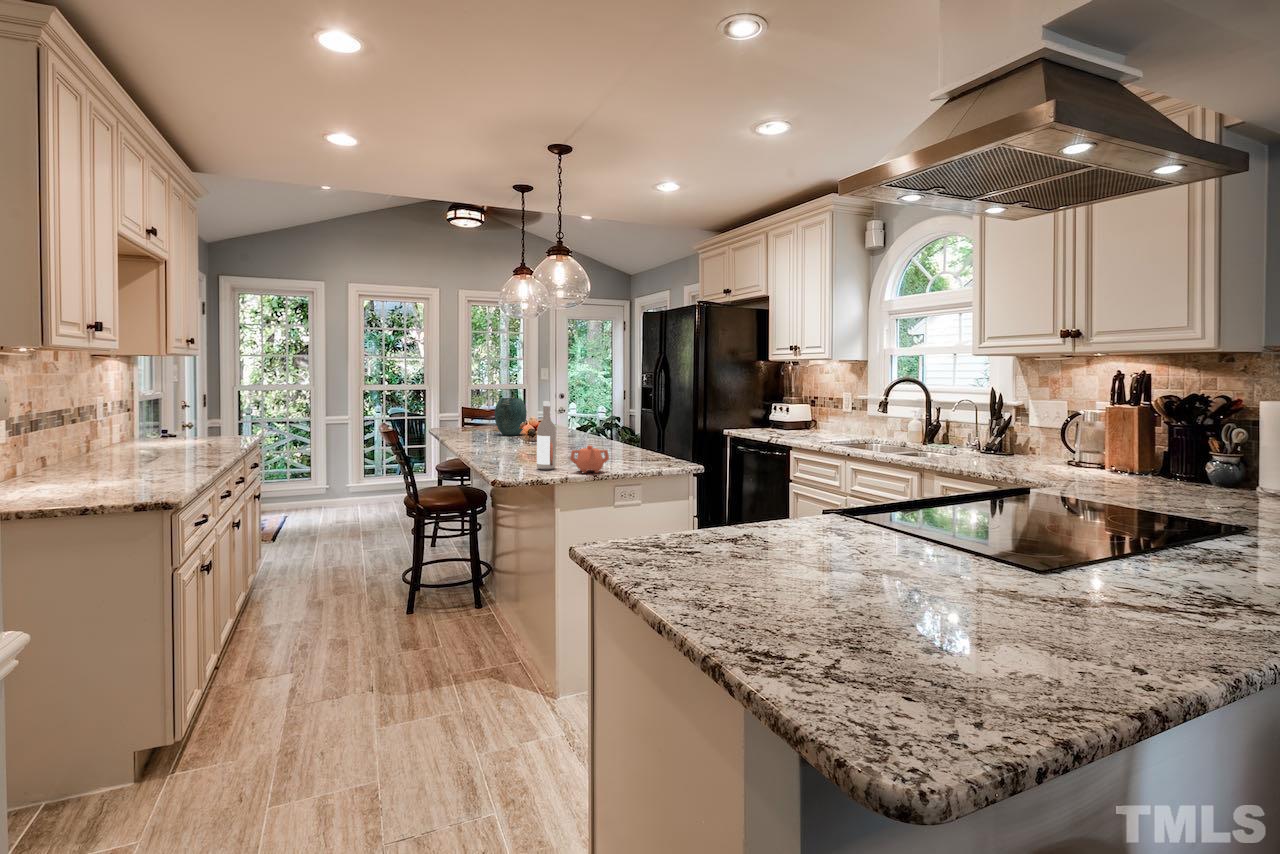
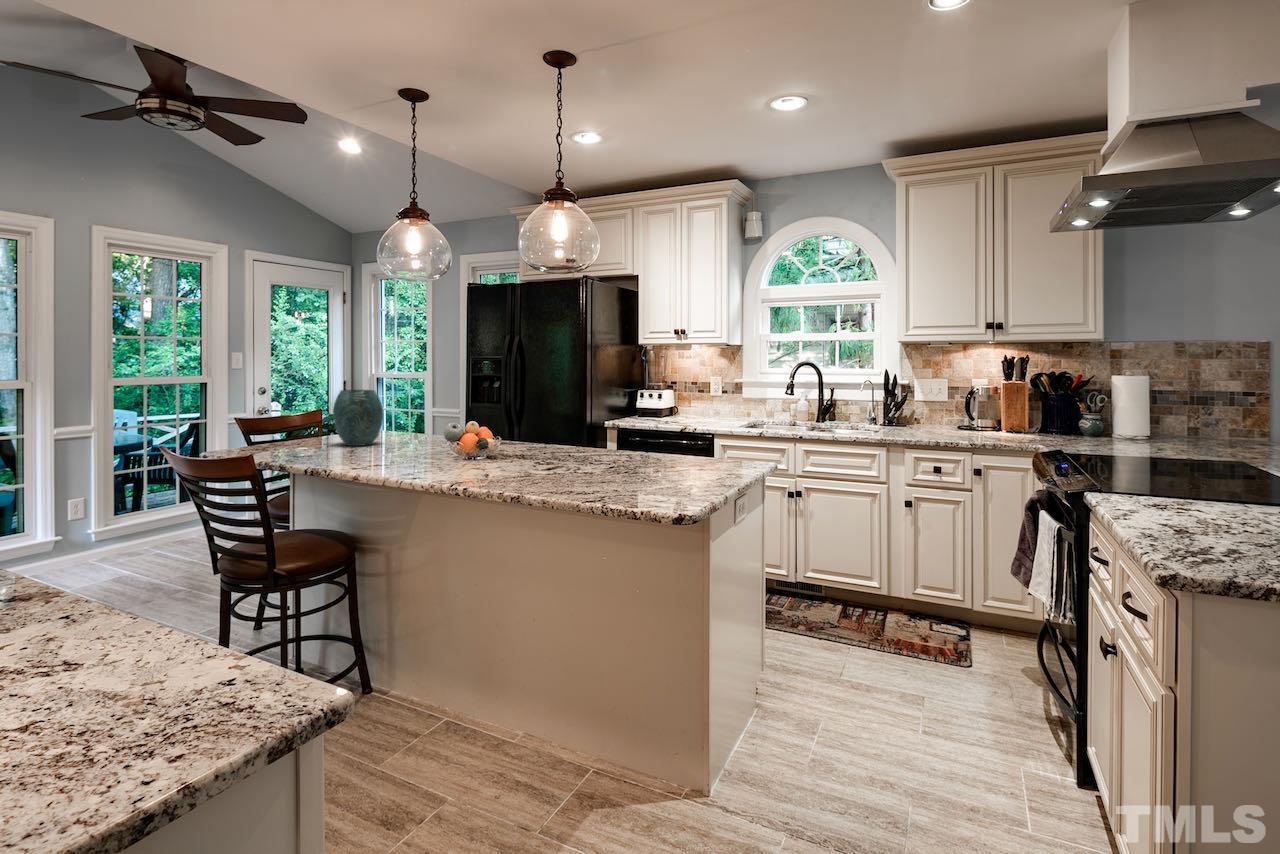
wine bottle: present [537,401,556,470] -> none [617,389,642,481]
teapot: present [570,445,609,473] -> none [670,443,715,479]

